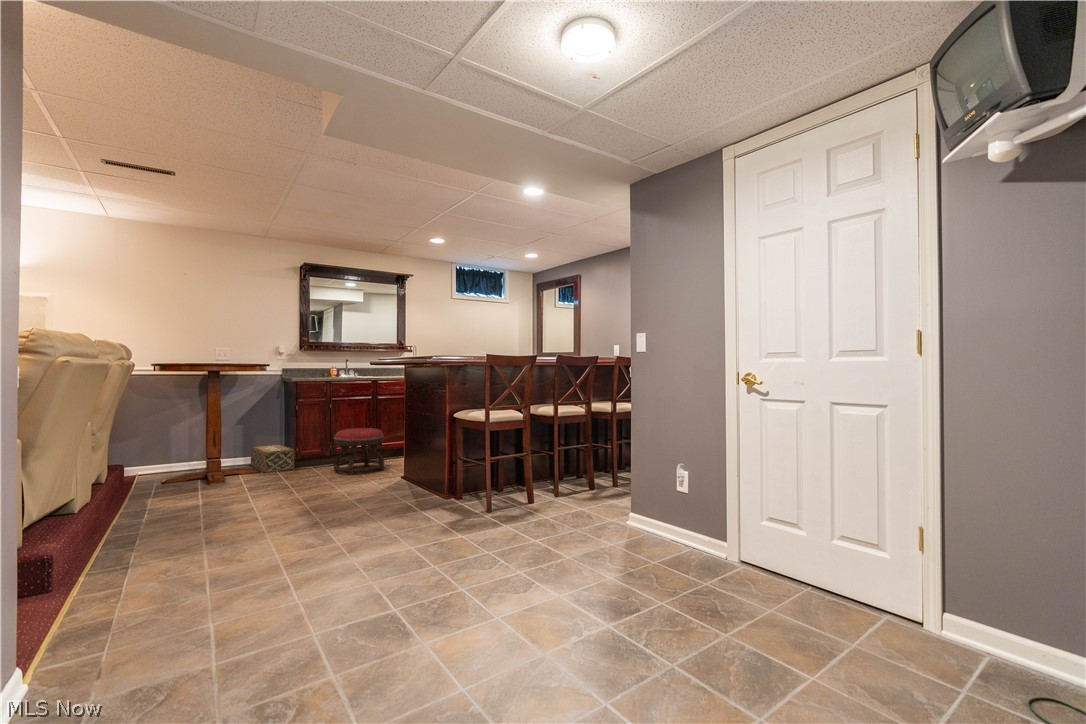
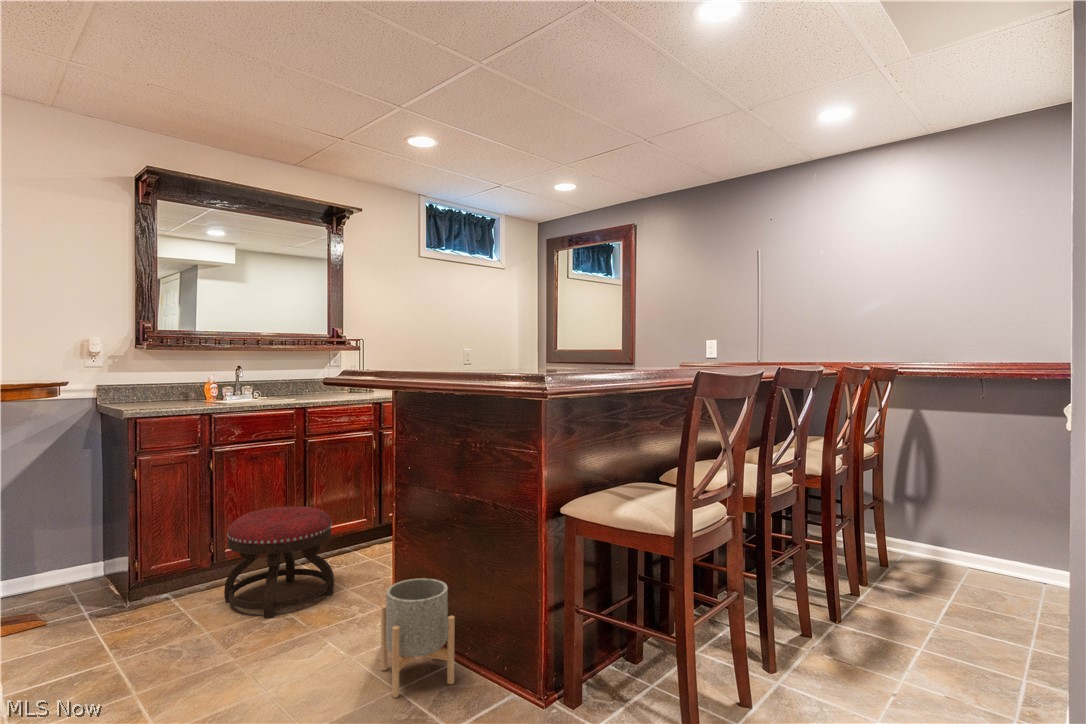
woven basket: present [251,444,295,472] -> none [24,543,132,622]
planter: none [386,451,415,496] -> present [381,578,455,698]

